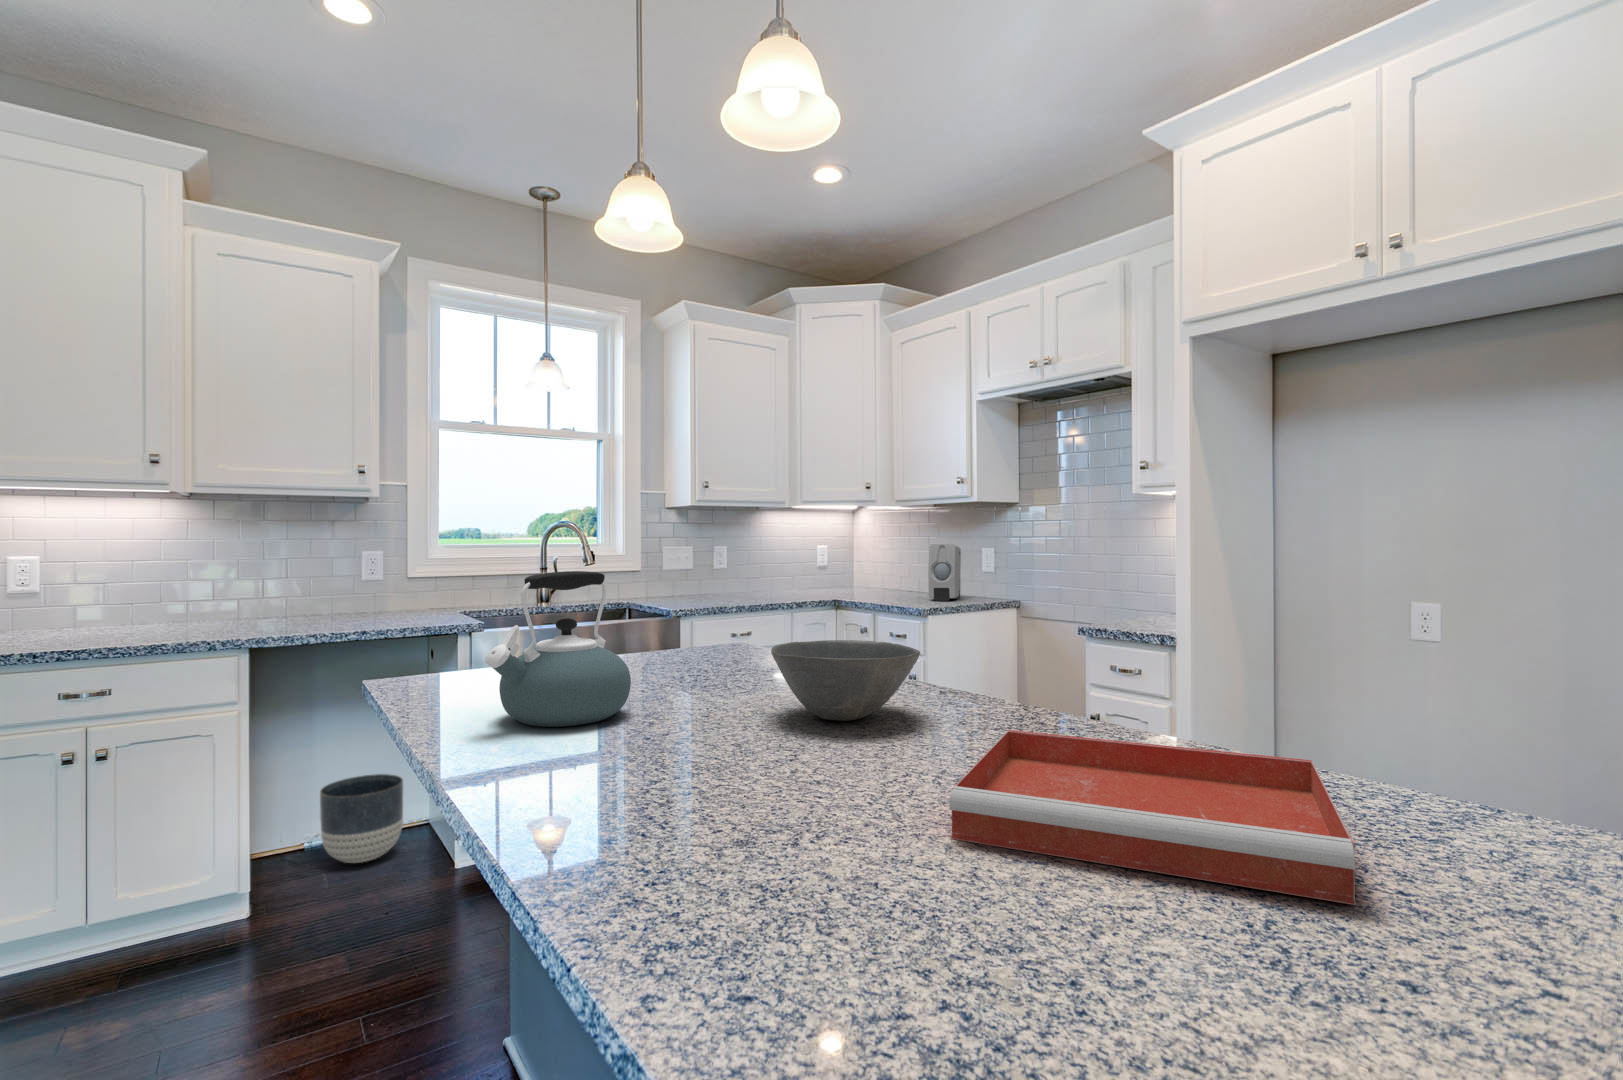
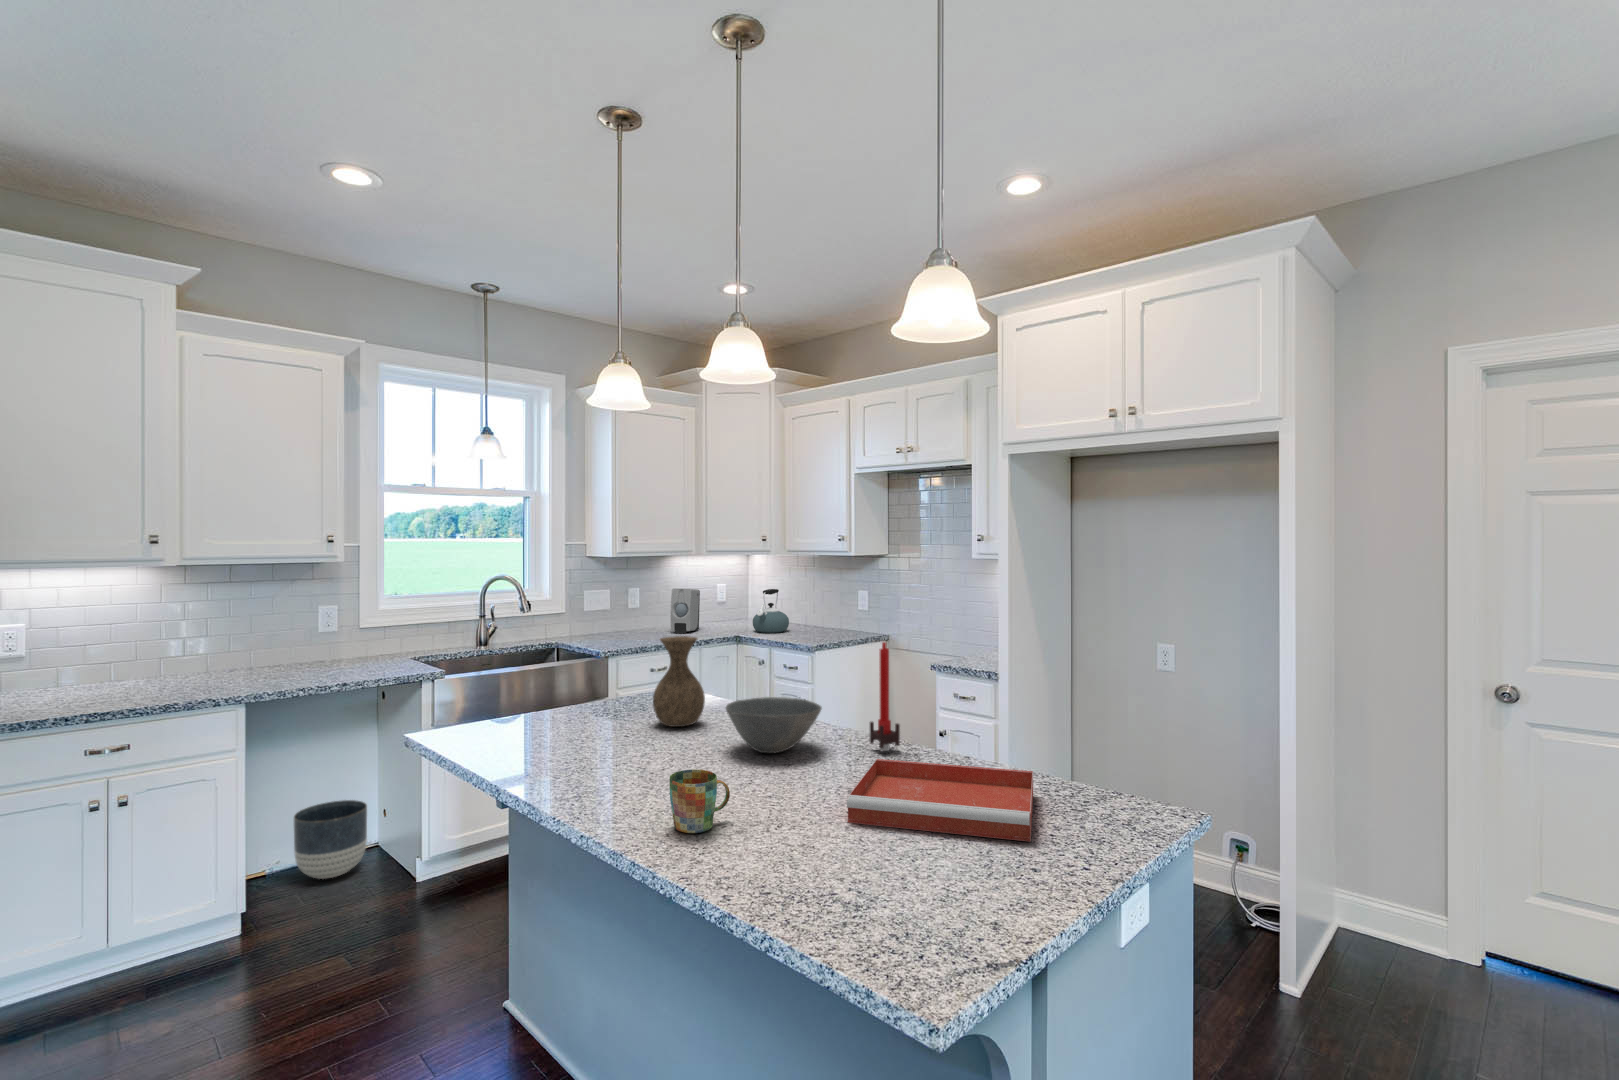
soap dispenser: present [929,544,961,601] -> present [670,589,700,633]
candle: none [997,550,1047,725] -> present [870,642,900,751]
vase: none [684,559,757,684] -> present [653,636,705,727]
kettle: present [485,571,631,727] -> present [753,589,789,633]
mug: none [617,727,732,843] -> present [669,769,730,833]

